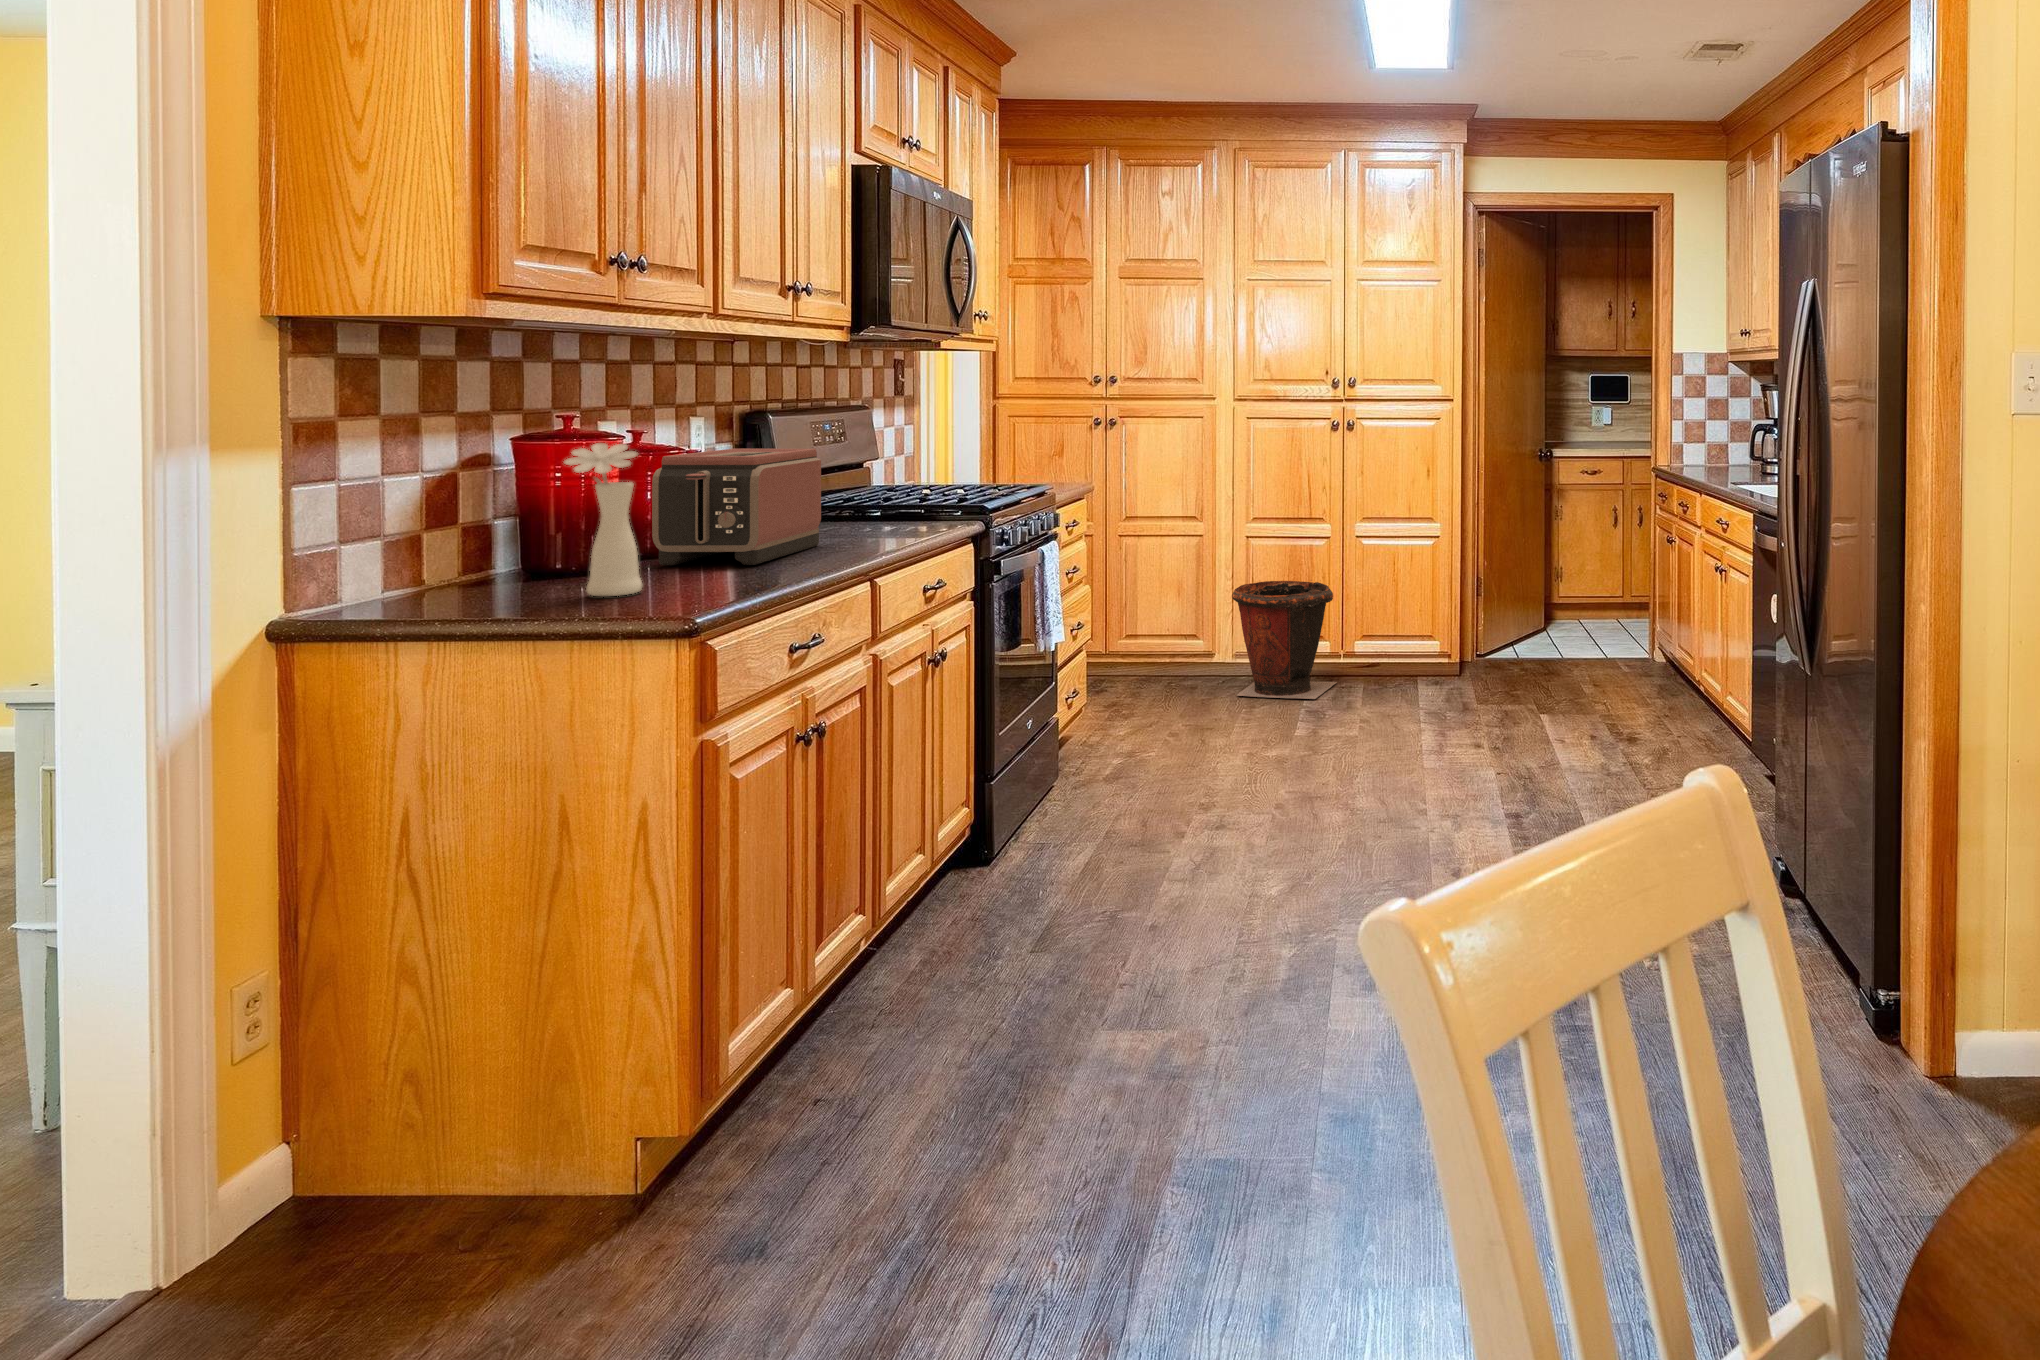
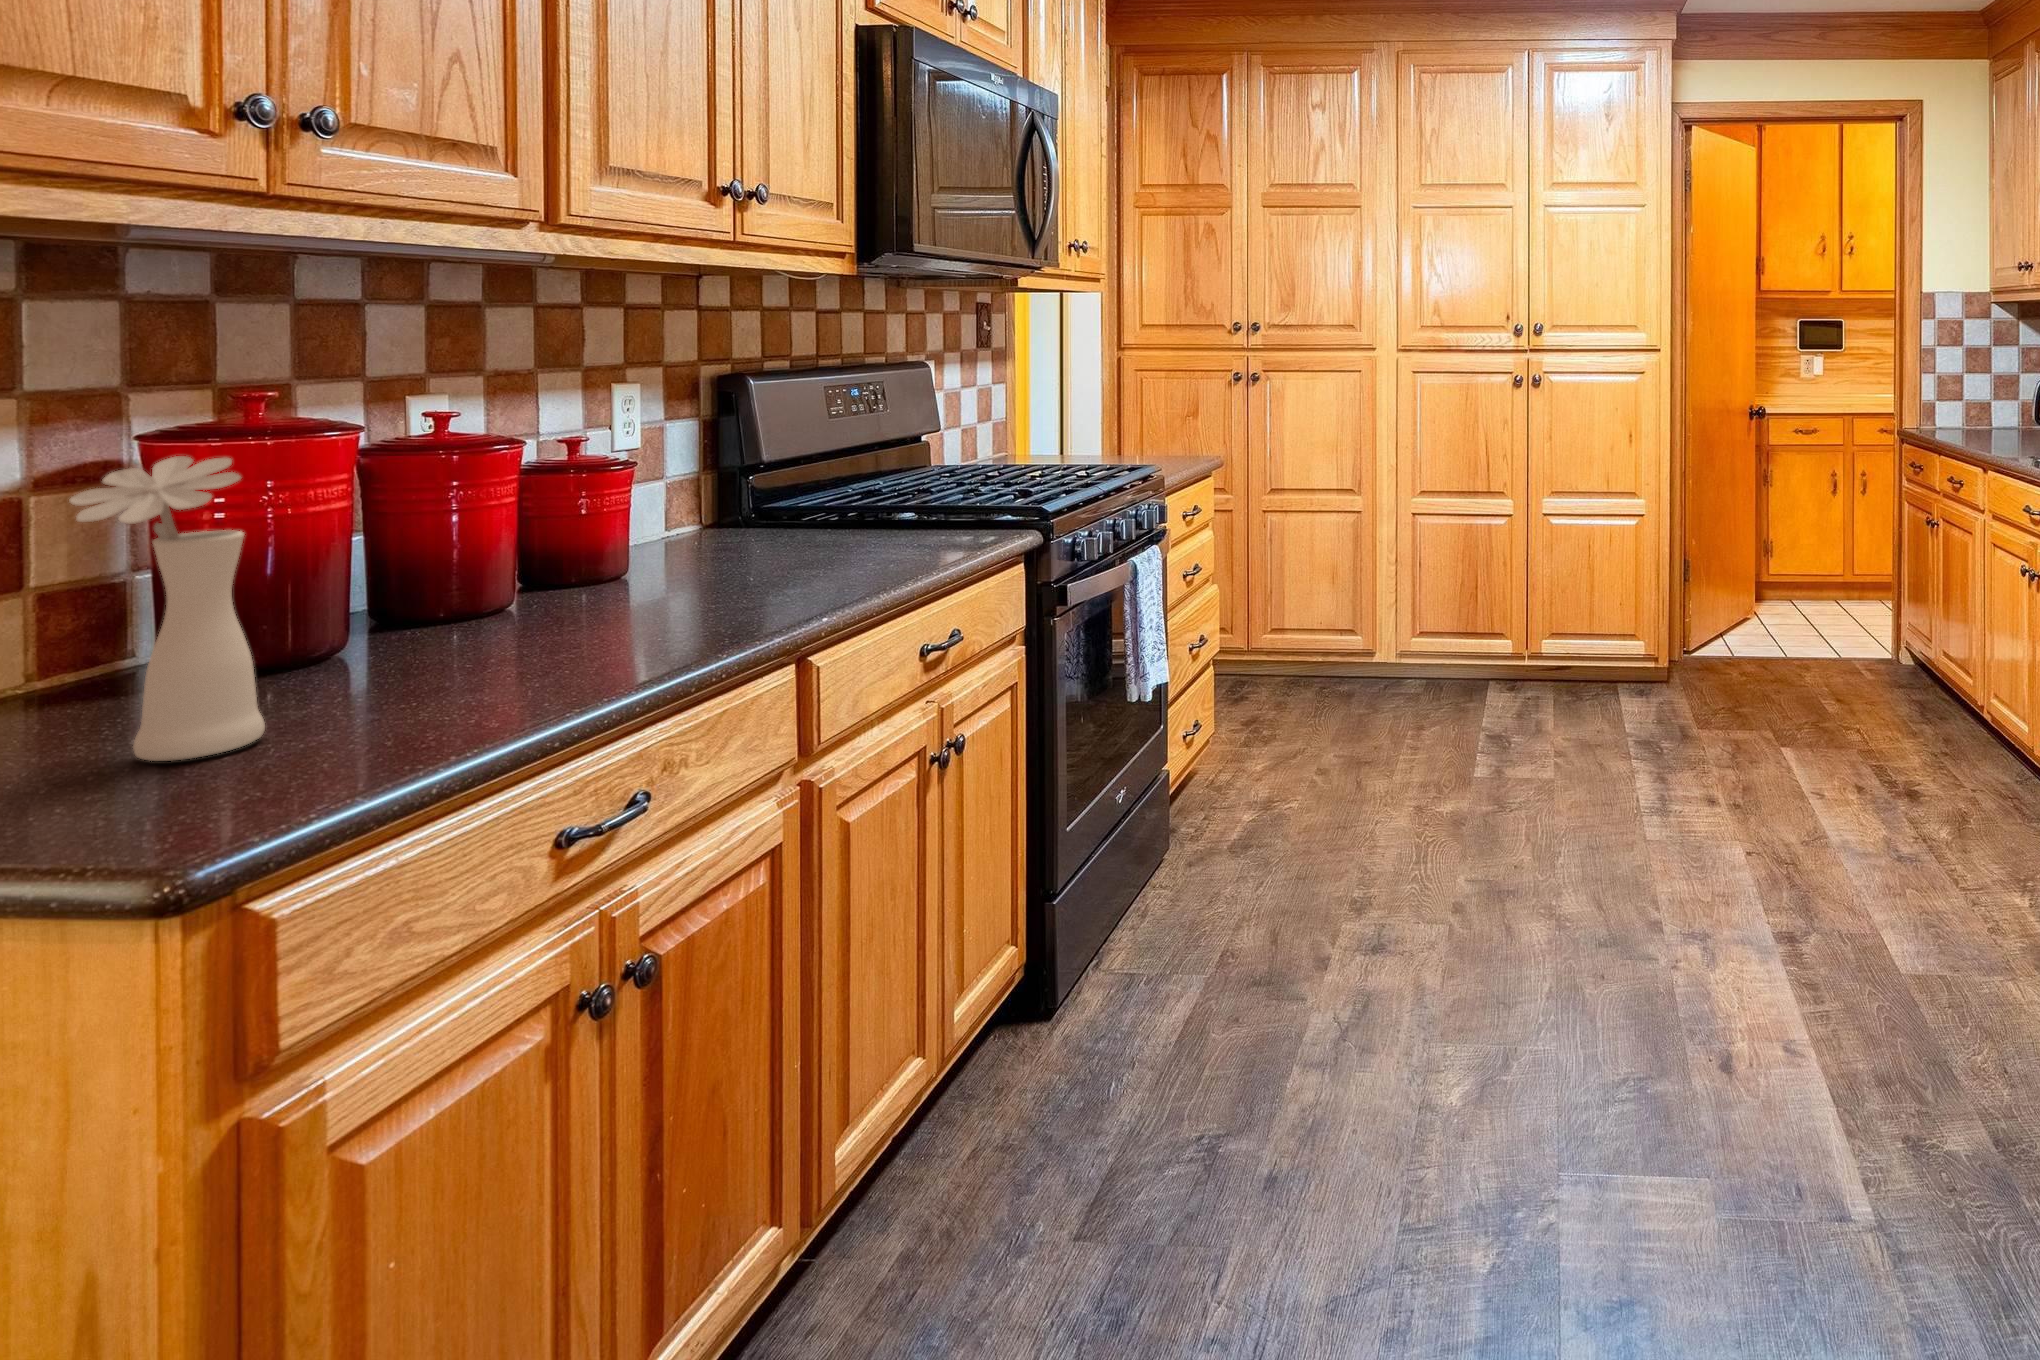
toaster: present [652,449,821,565] -> none [402,440,742,650]
waste bin: present [1232,581,1337,699] -> none [1393,568,1520,720]

